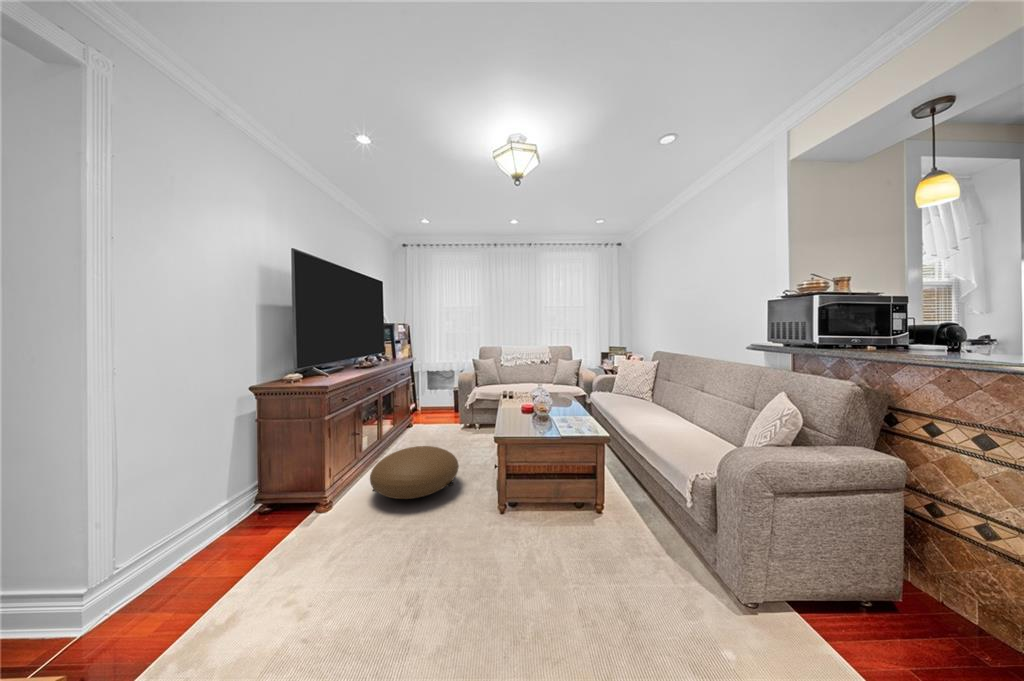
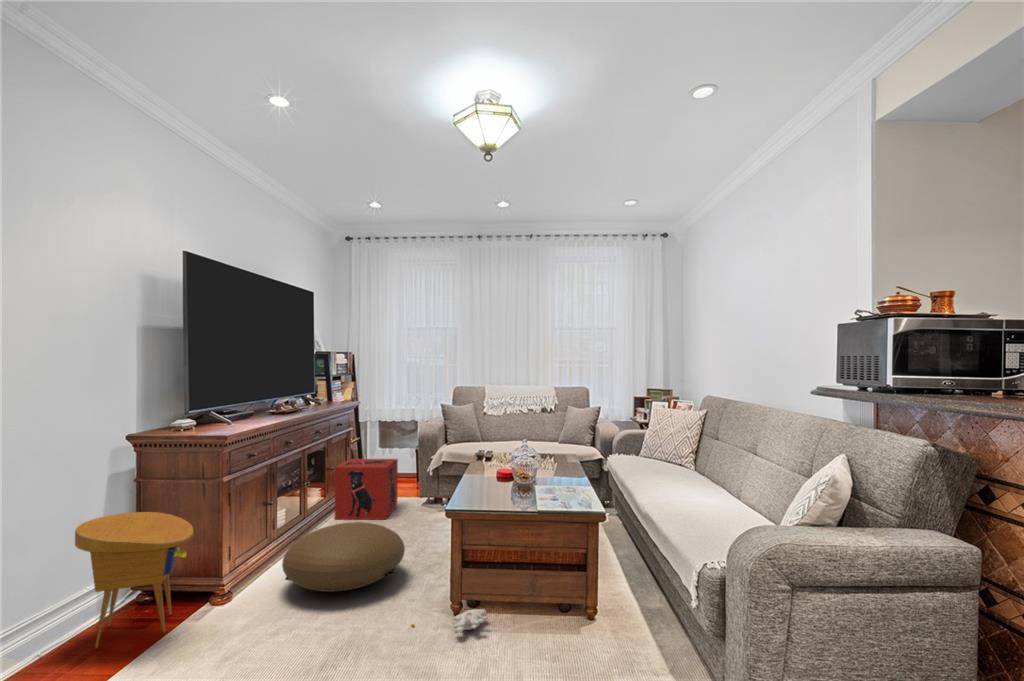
storage box: none [401,398,445,441] -> present [335,459,398,519]
side table: none [207,445,303,552] -> present [75,512,194,648]
plush toy: none [471,511,529,531] -> present [412,609,487,633]

